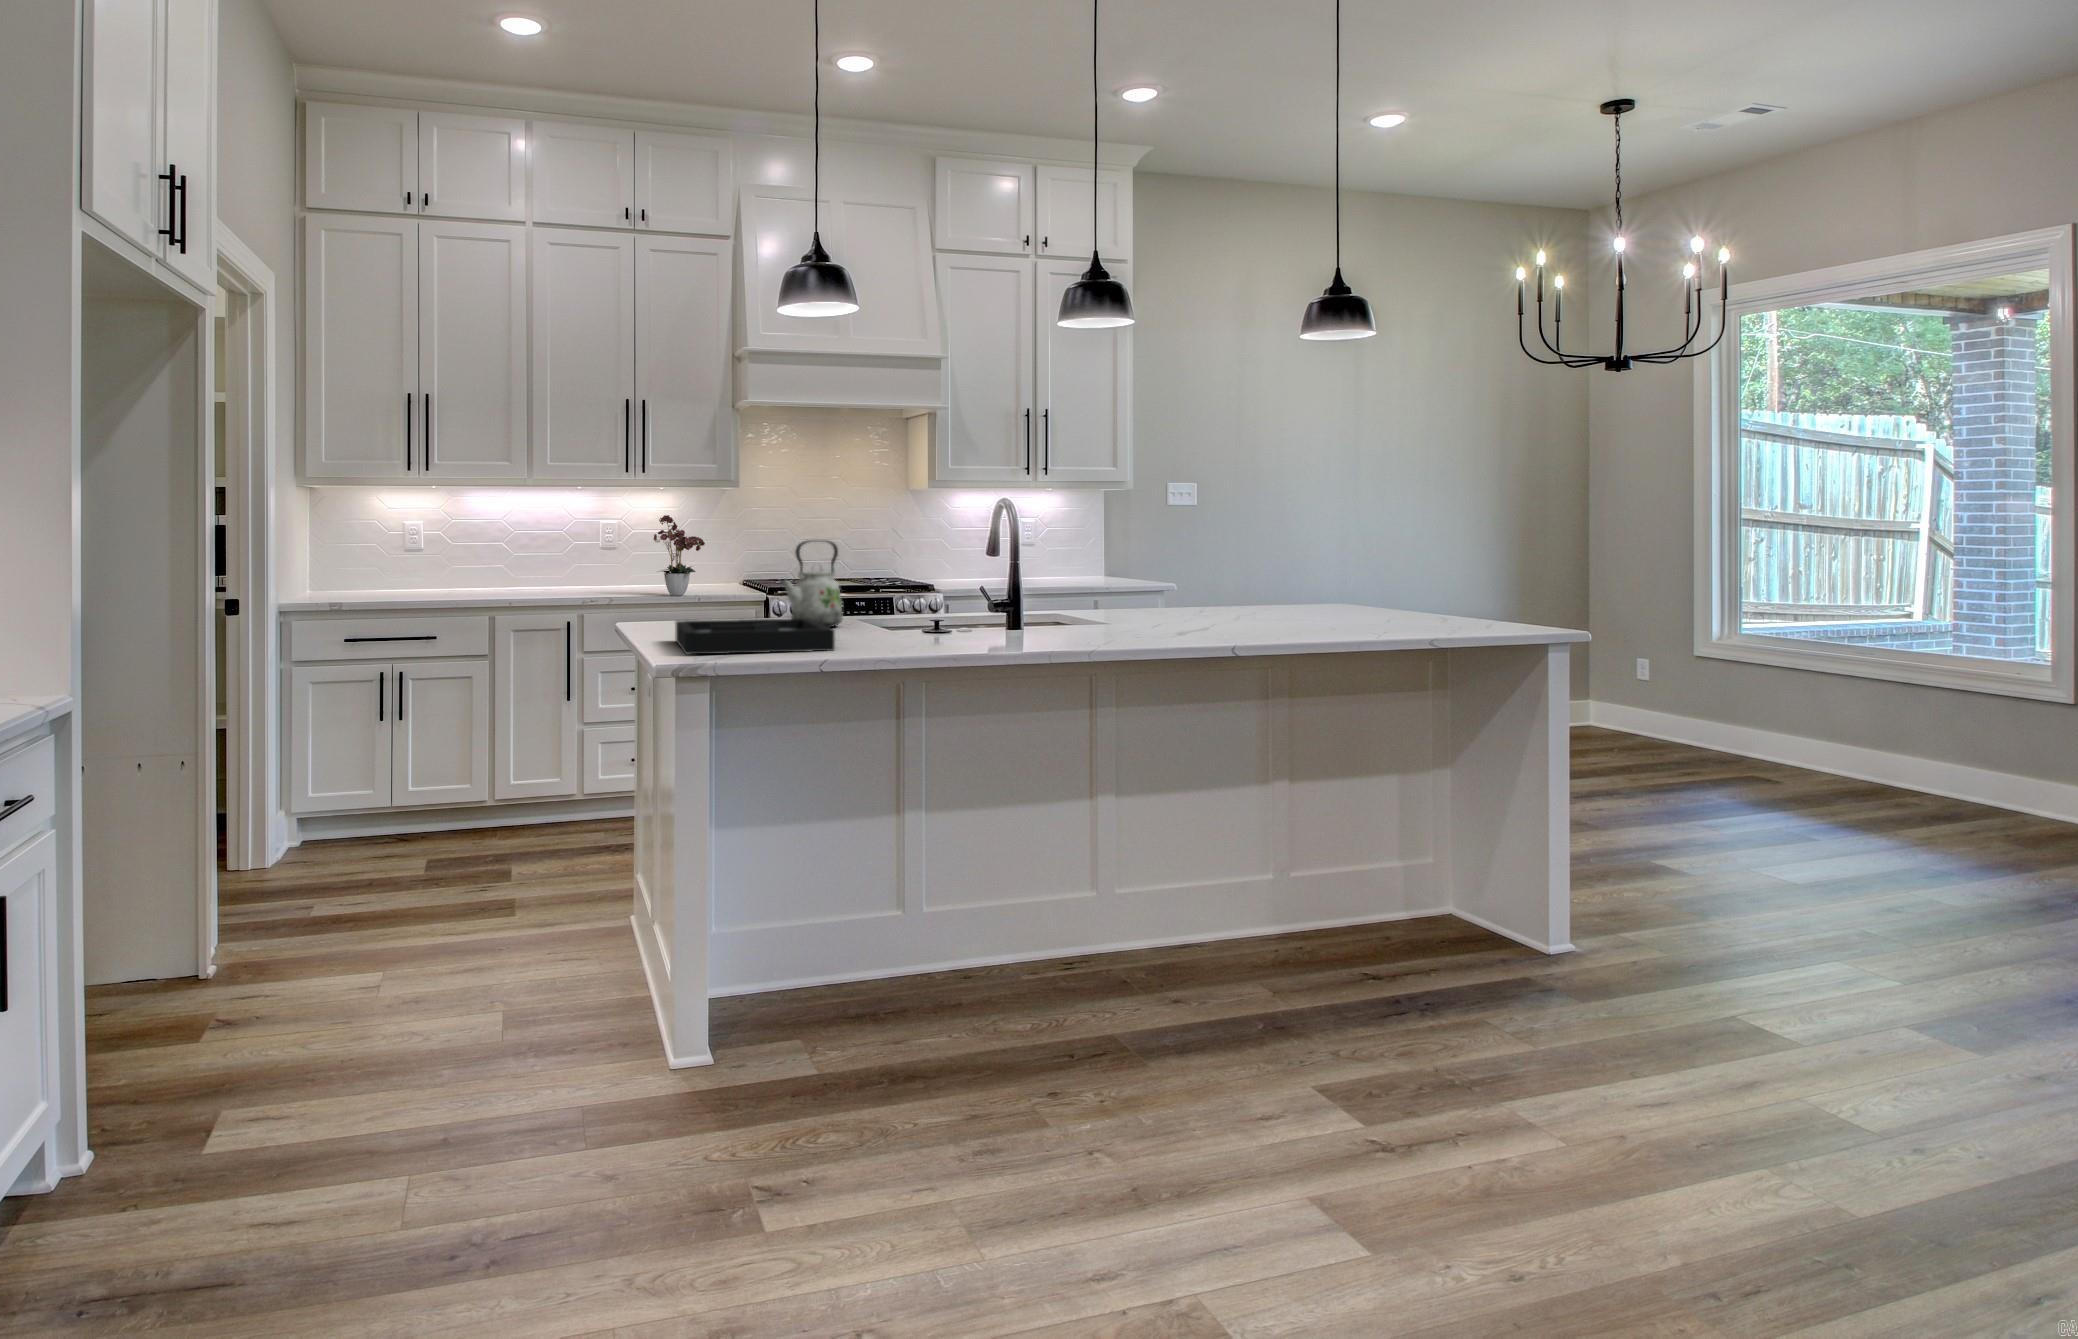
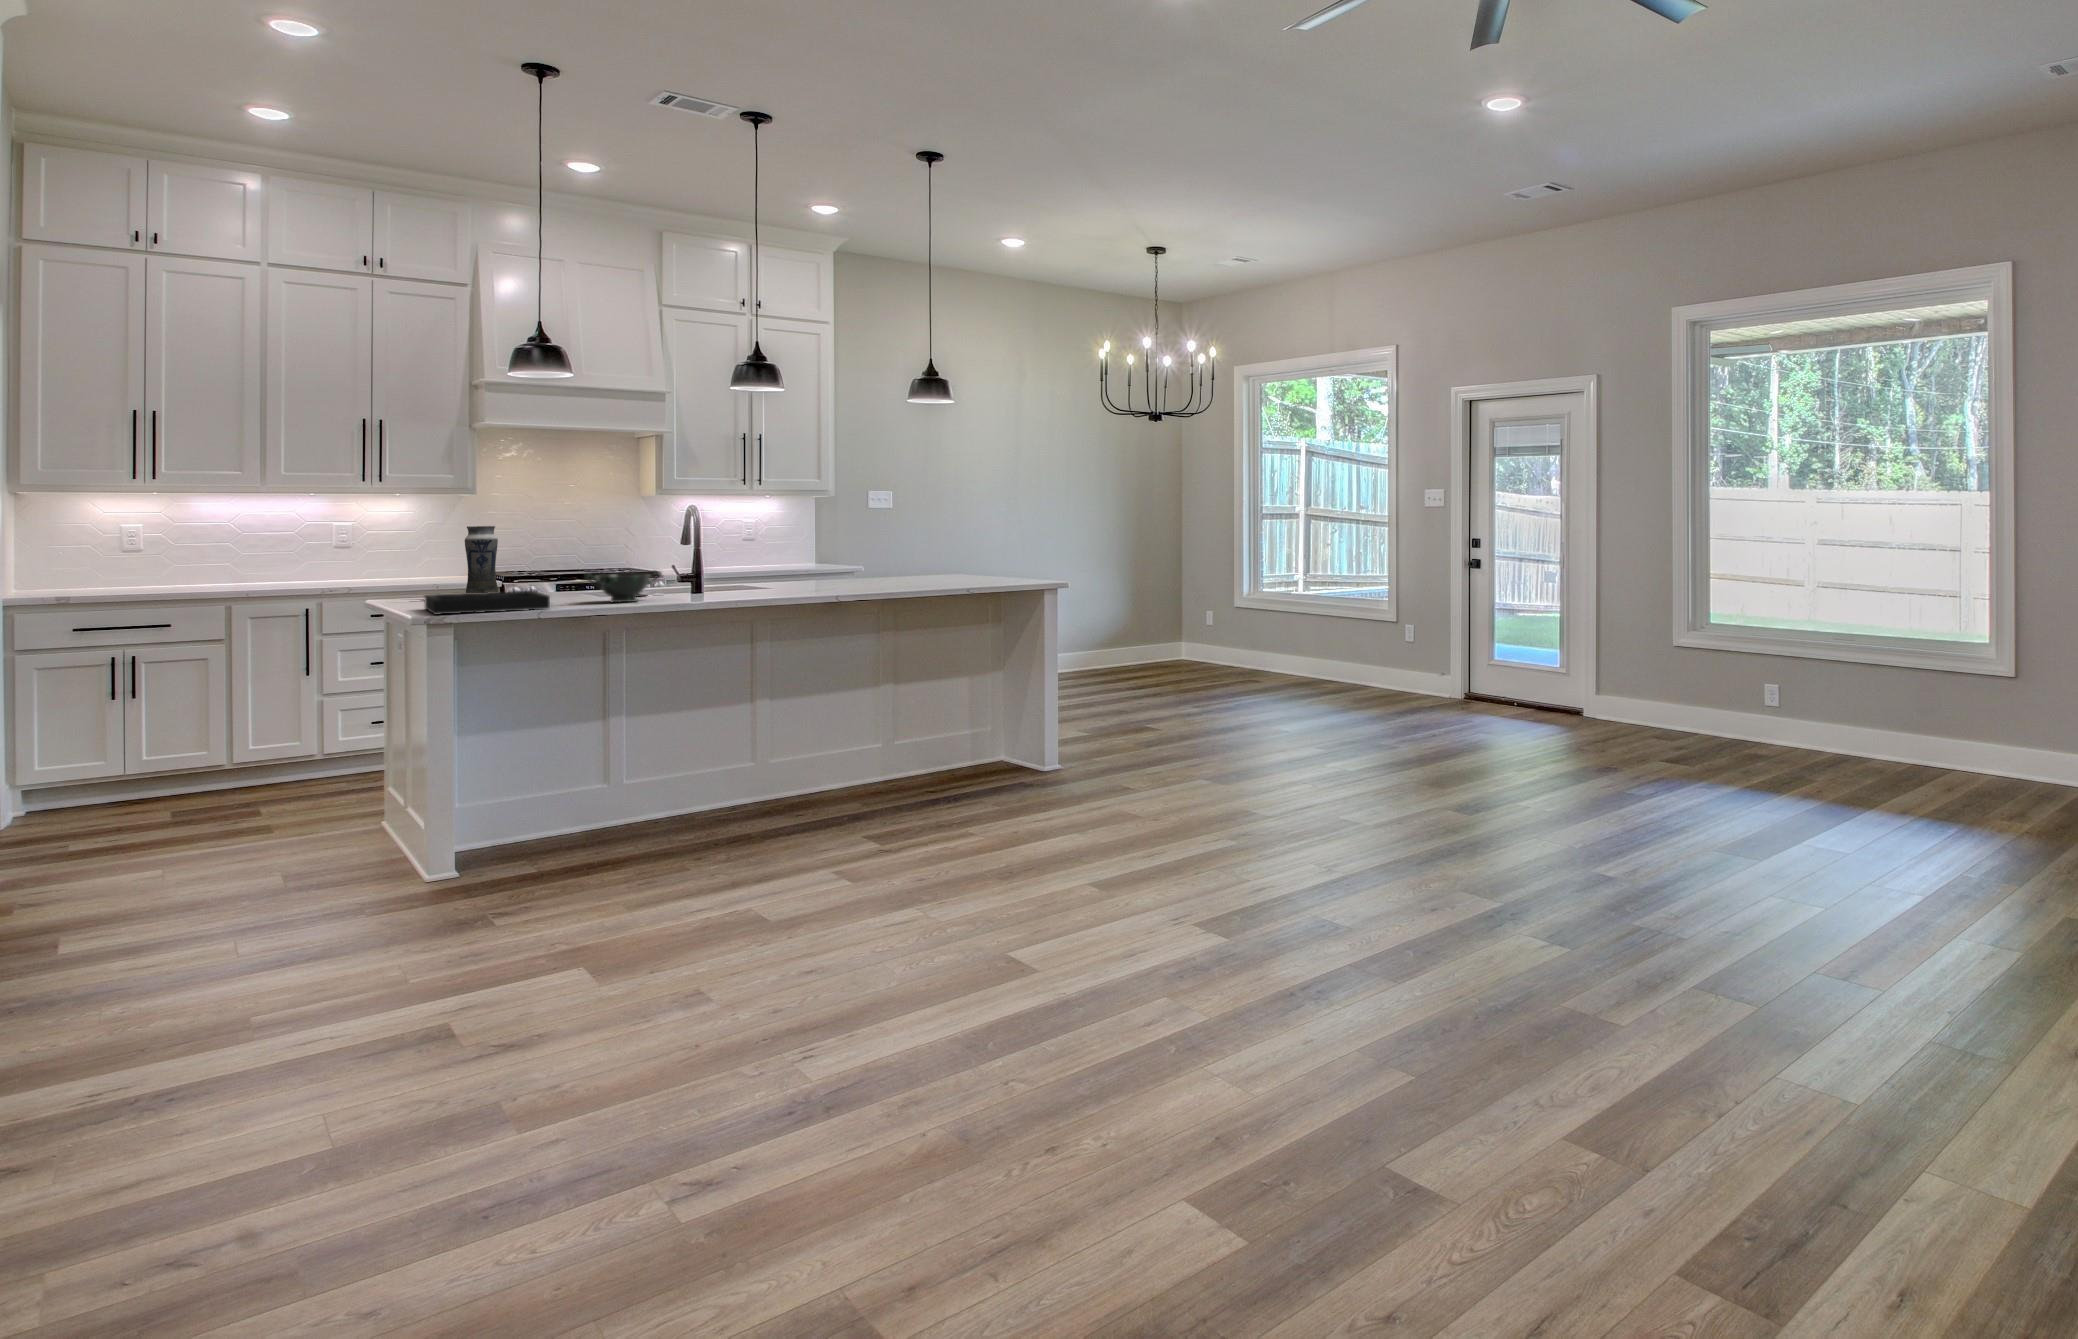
flower arrangement: present [654,515,705,596] -> none [393,514,452,584]
vase: none [724,523,762,625] -> present [465,526,498,593]
kettle: present [781,540,843,627] -> none [511,537,564,599]
bowl: none [877,592,979,641] -> present [585,571,662,602]

